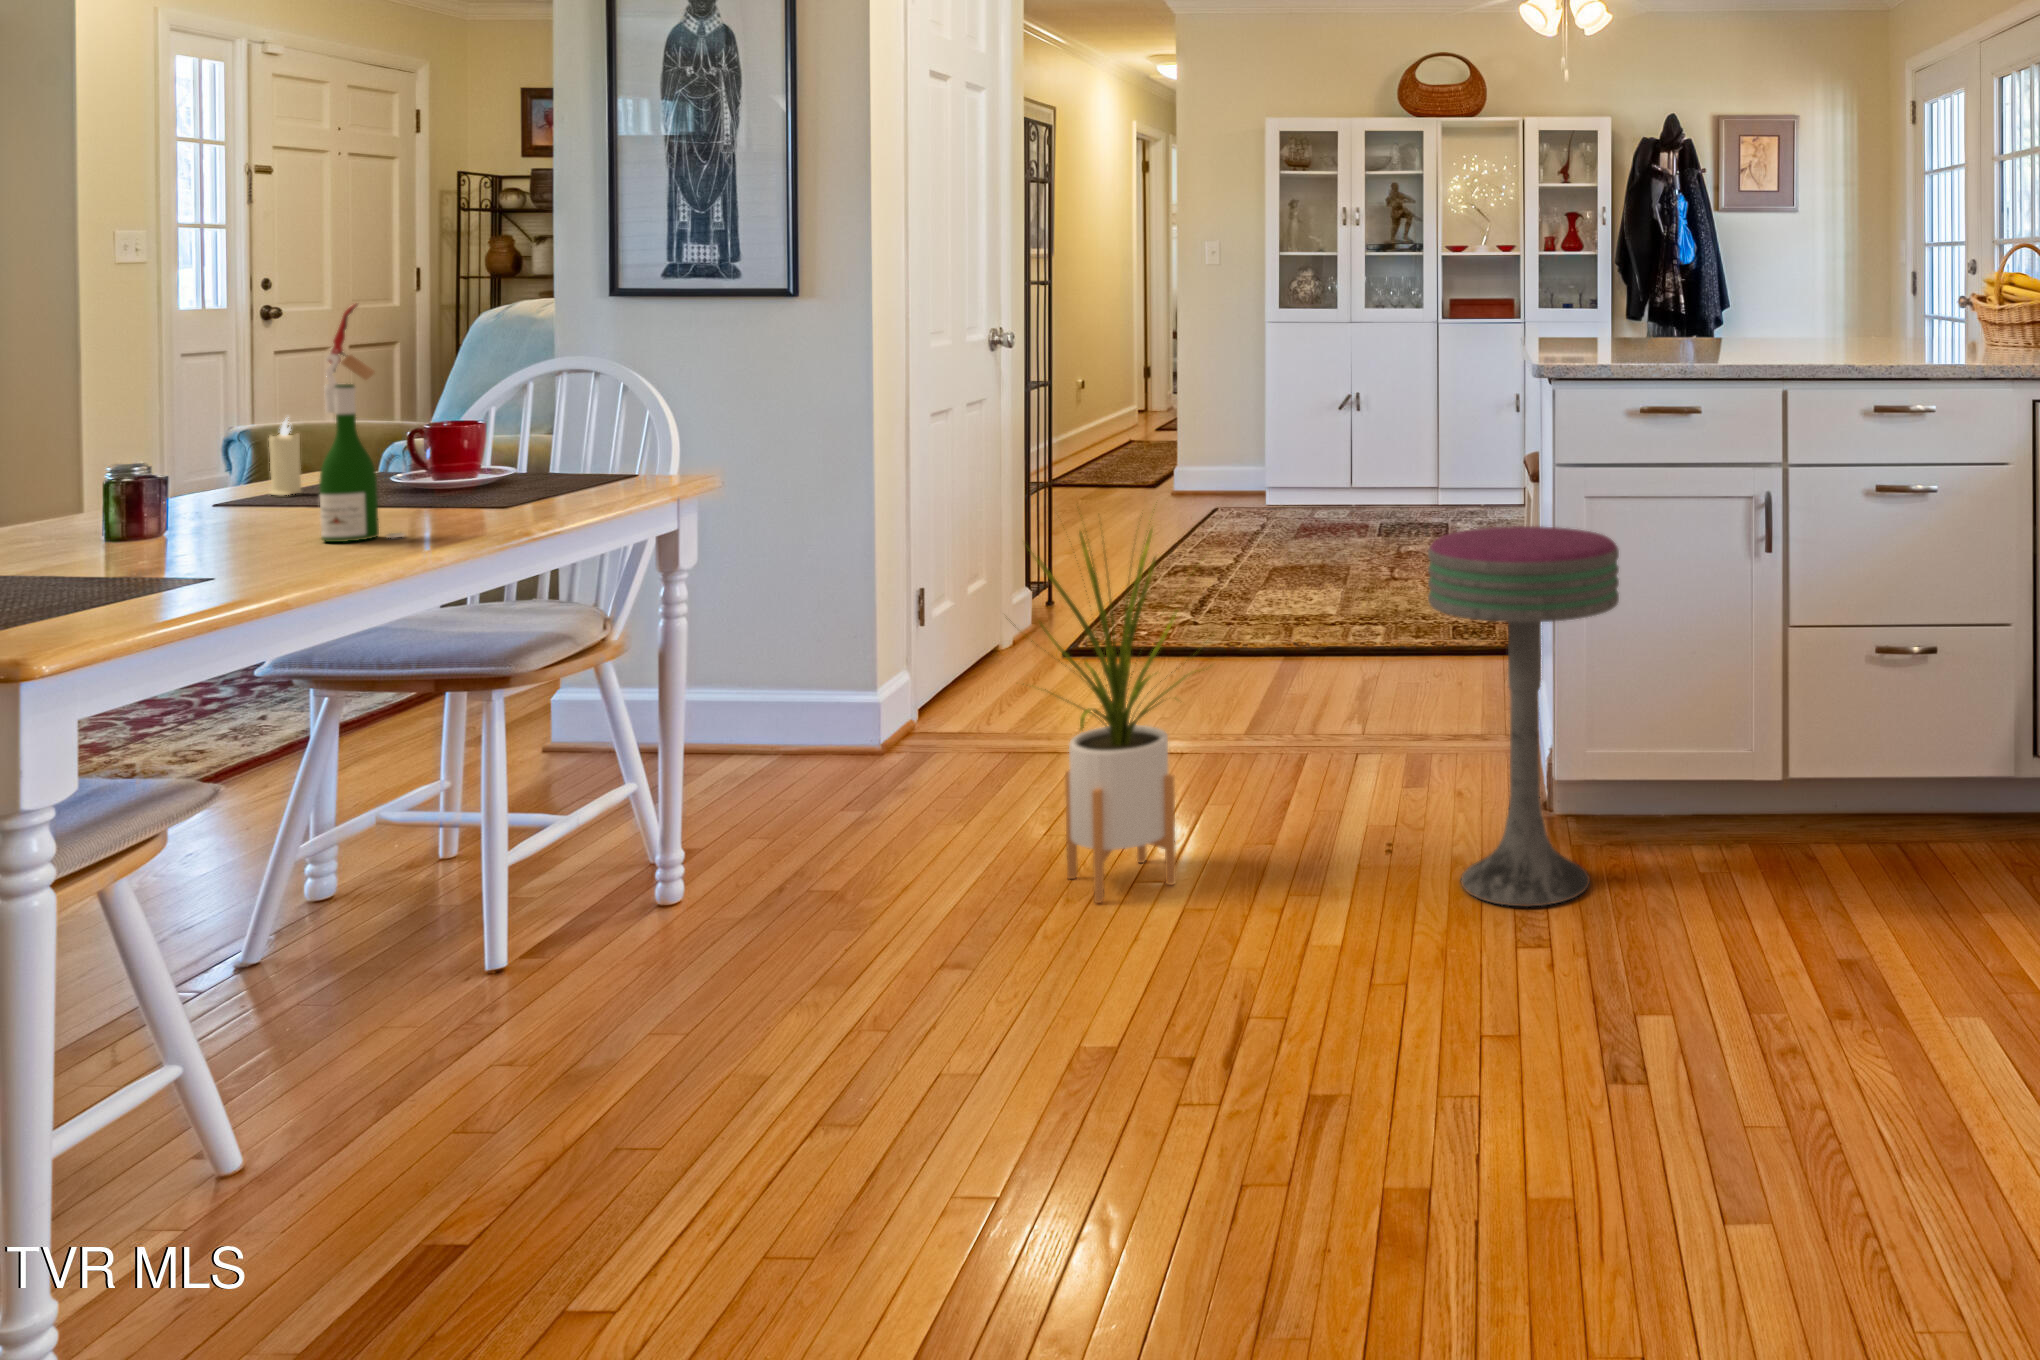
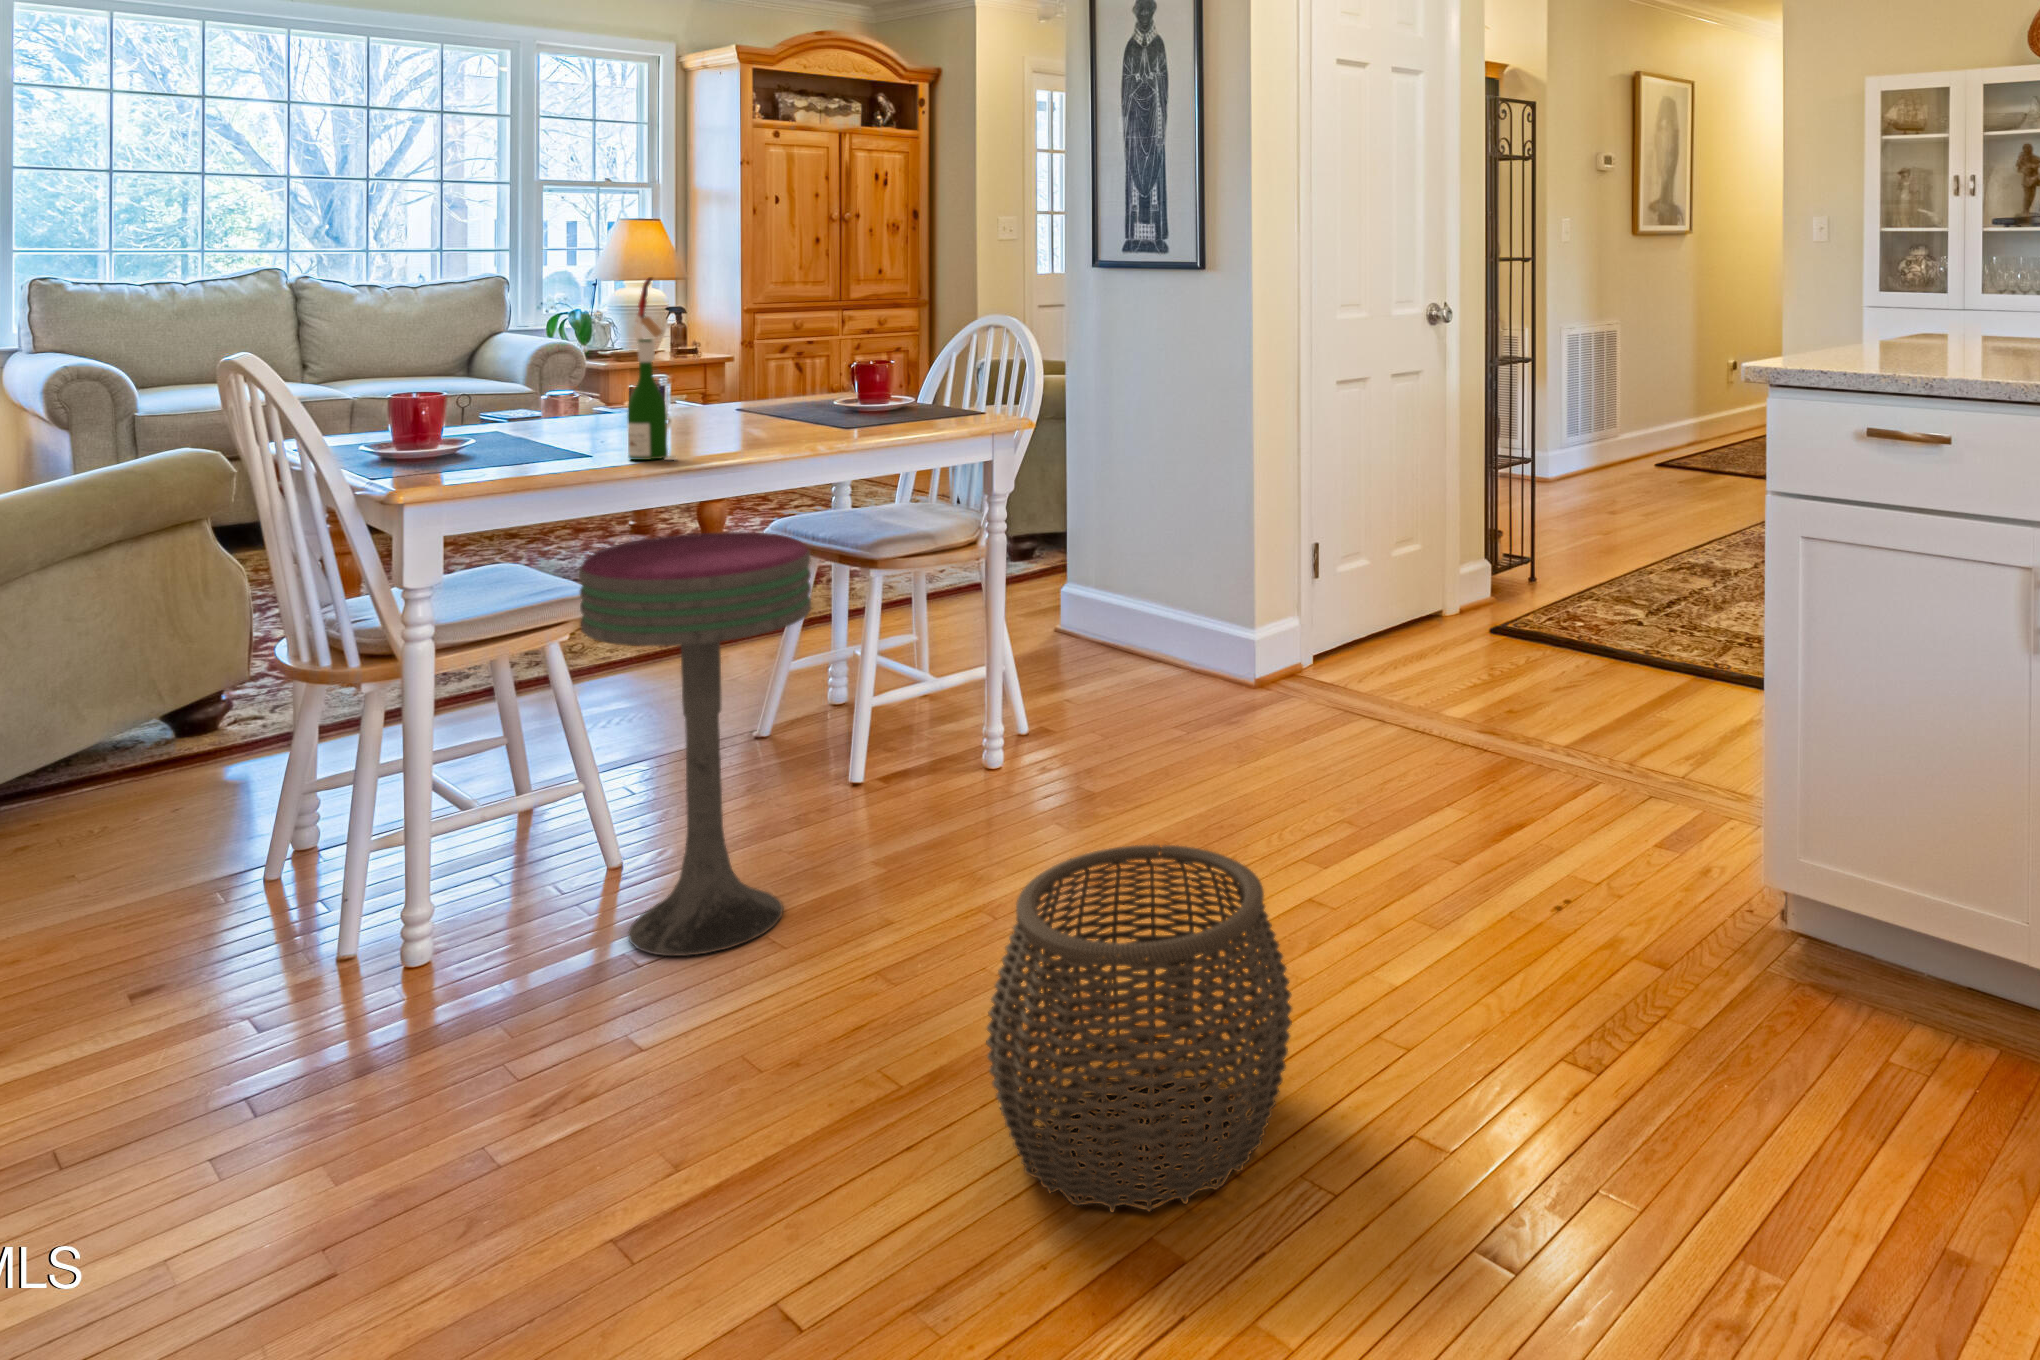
candle: present [269,419,301,495] -> none [736,360,758,419]
house plant: present [1013,509,1210,903] -> none [1146,483,1373,891]
bar stool: present [1428,526,1619,907] -> present [579,532,811,956]
woven basket: none [1139,811,1413,1130] -> present [986,845,1292,1212]

